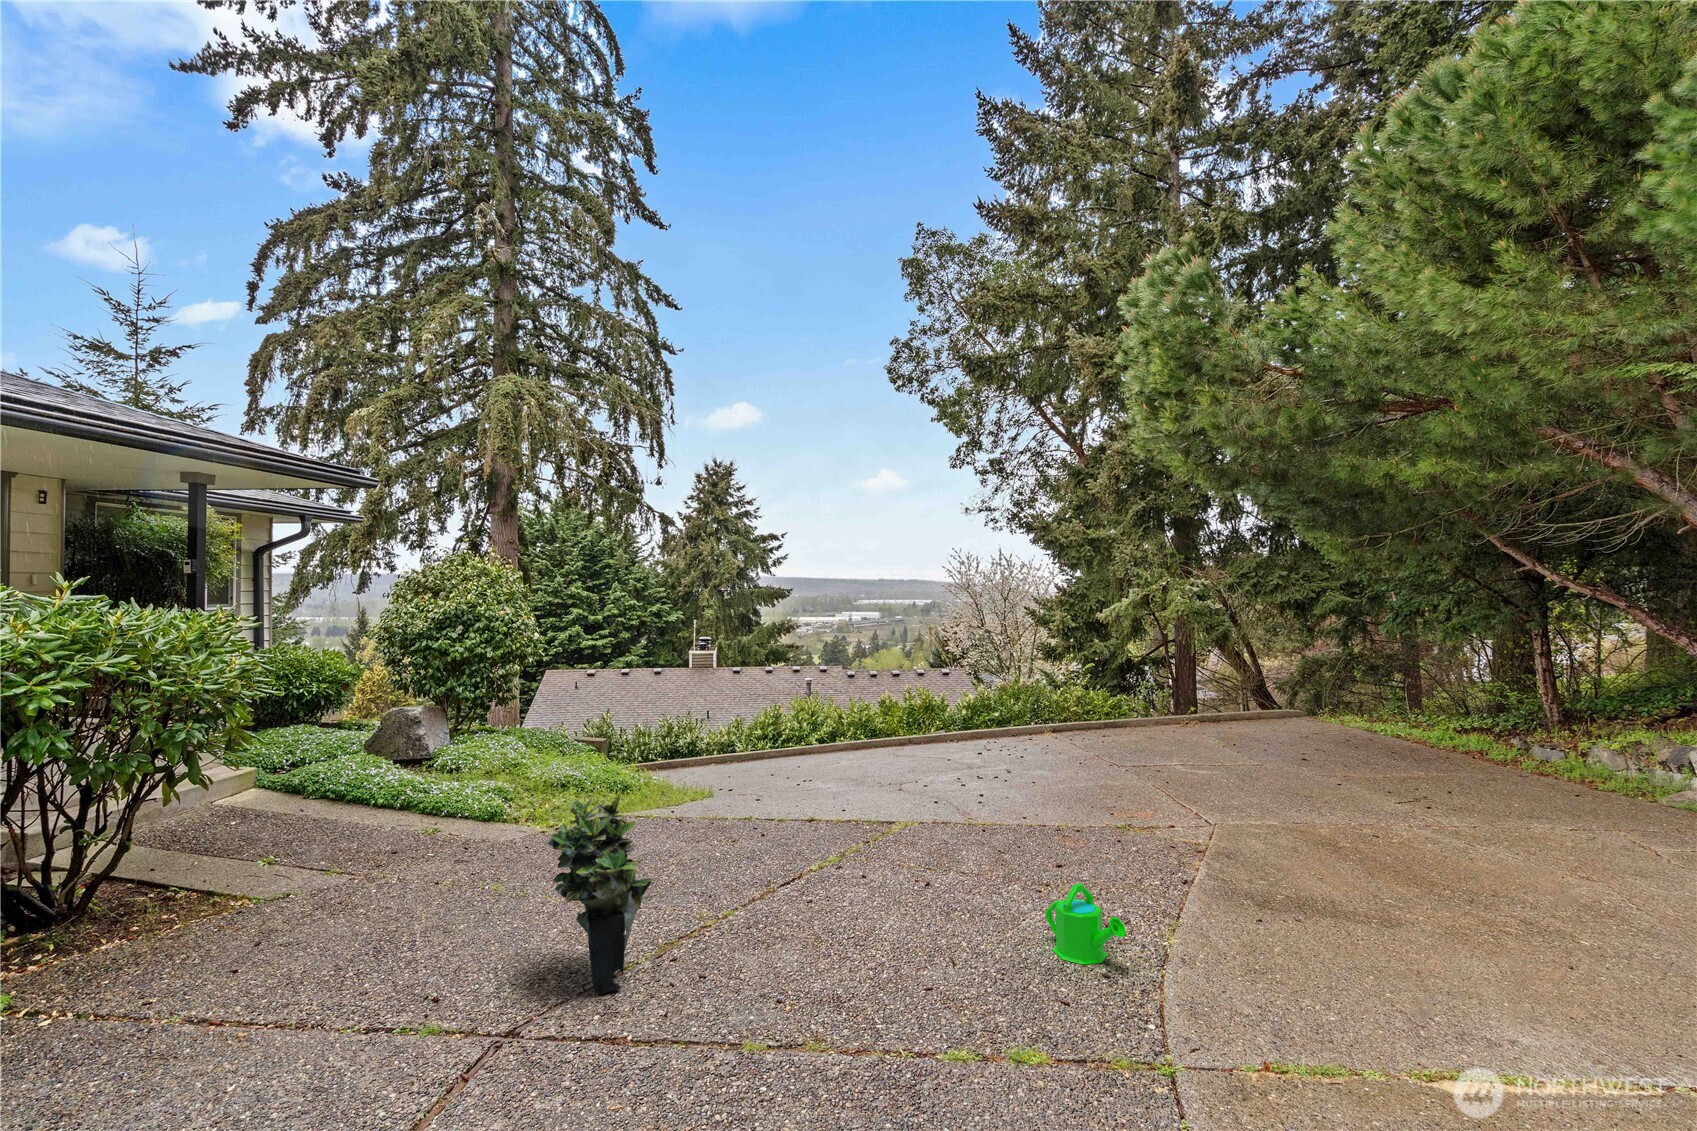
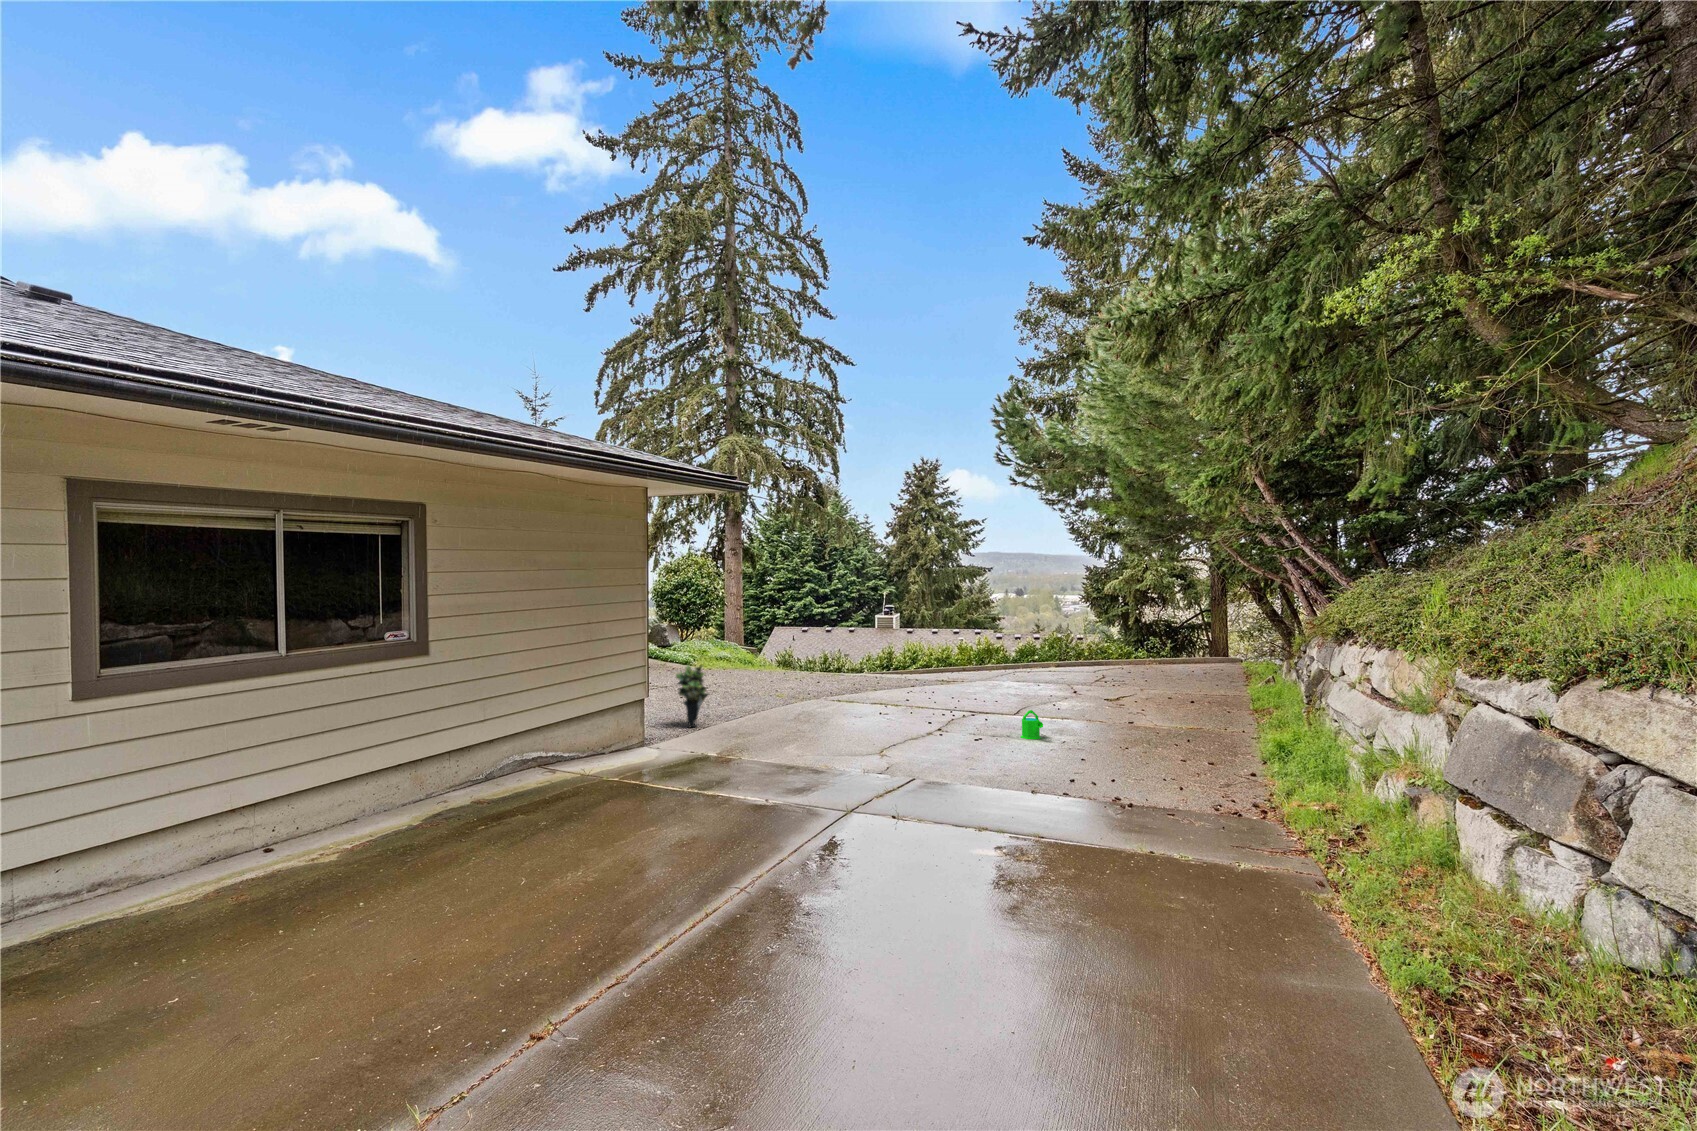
watering can: present [1045,883,1126,965] -> present [1020,710,1043,739]

